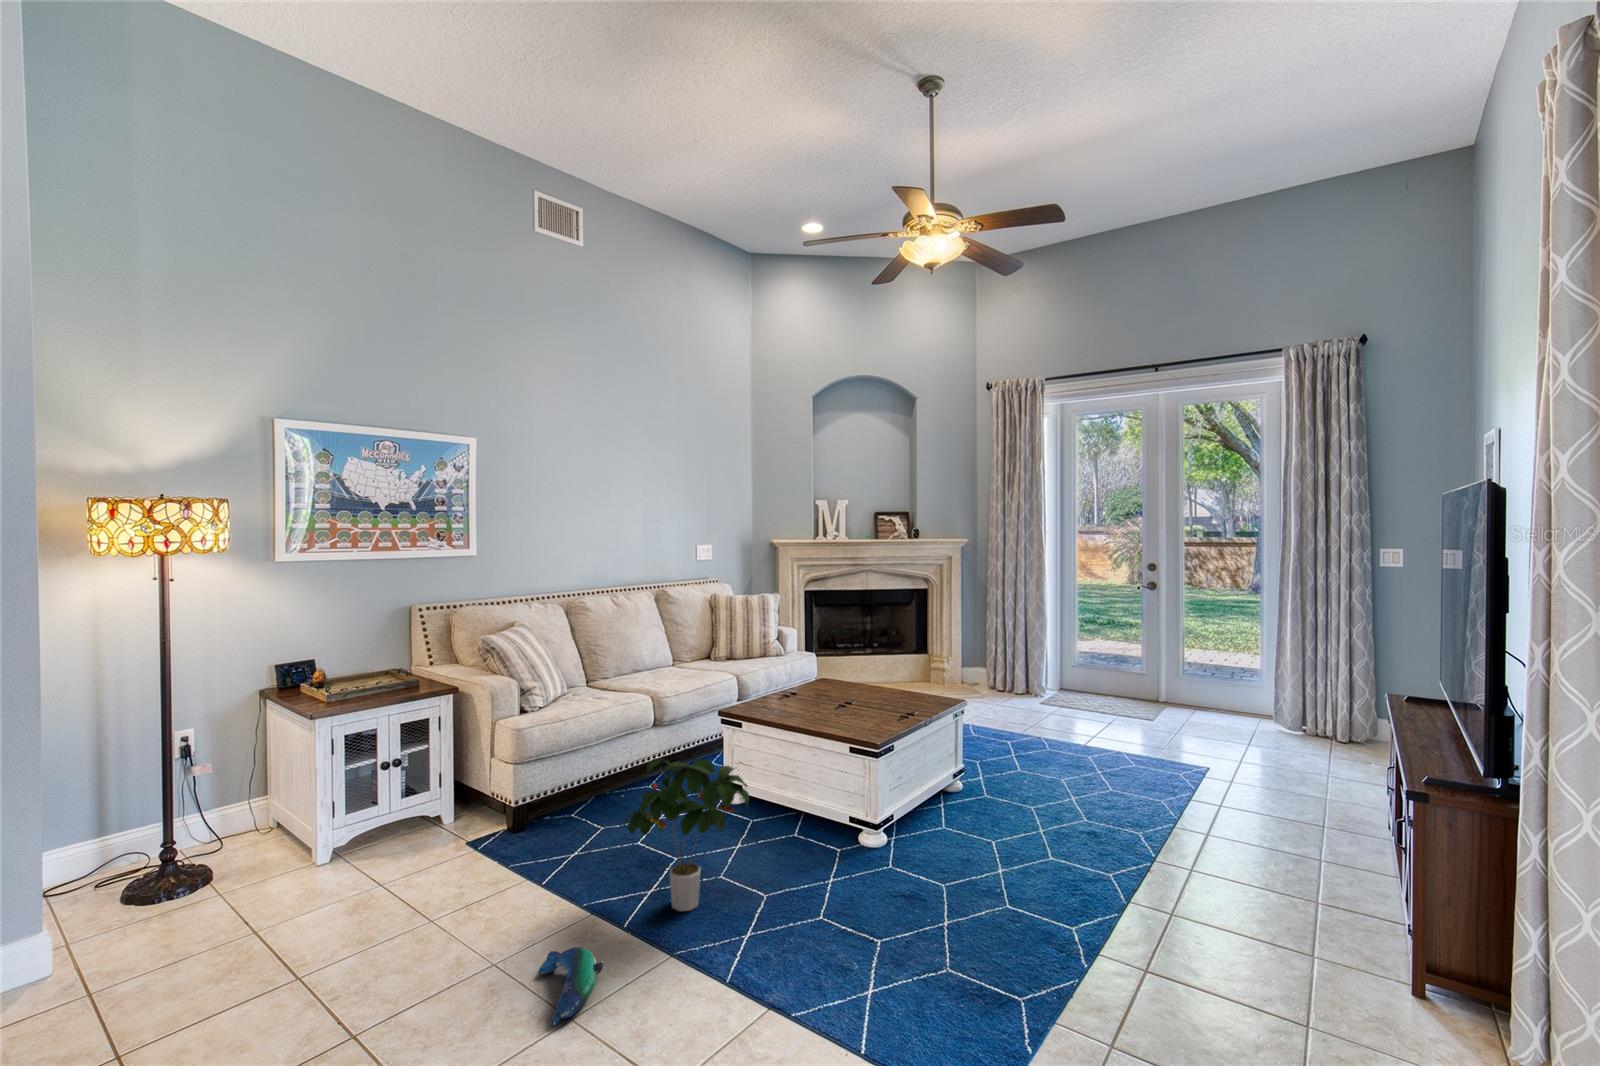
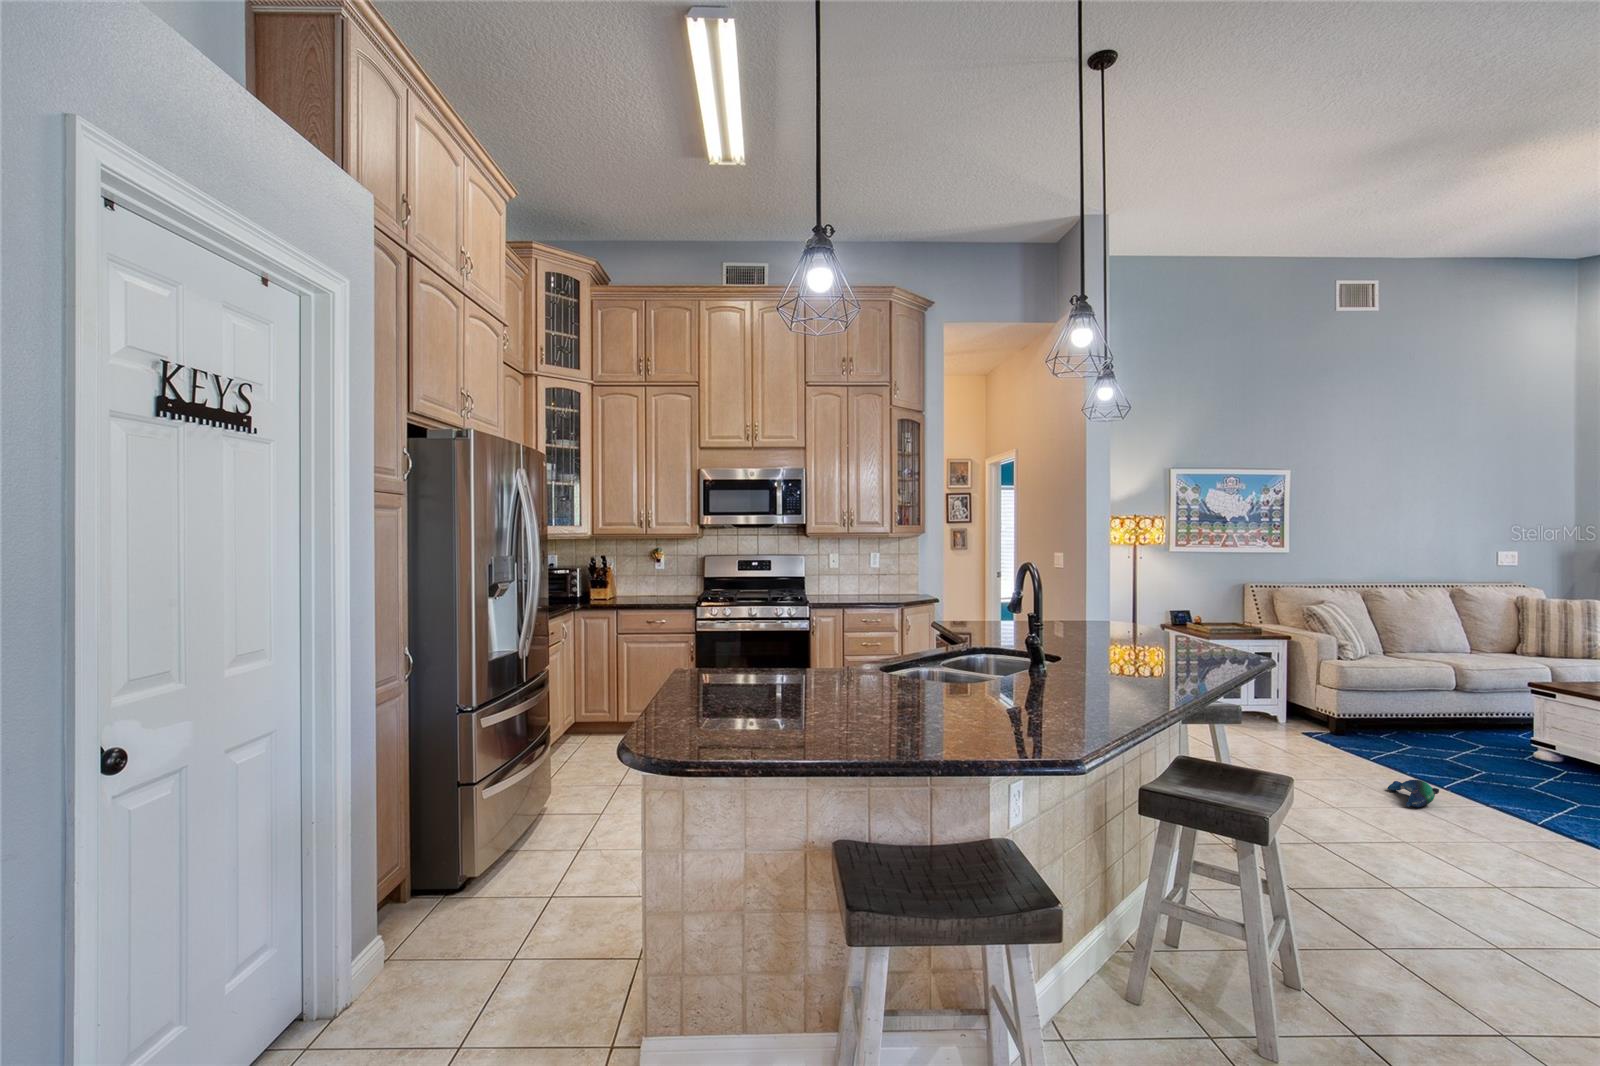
potted plant: present [623,758,749,911] -> none [1443,691,1567,797]

